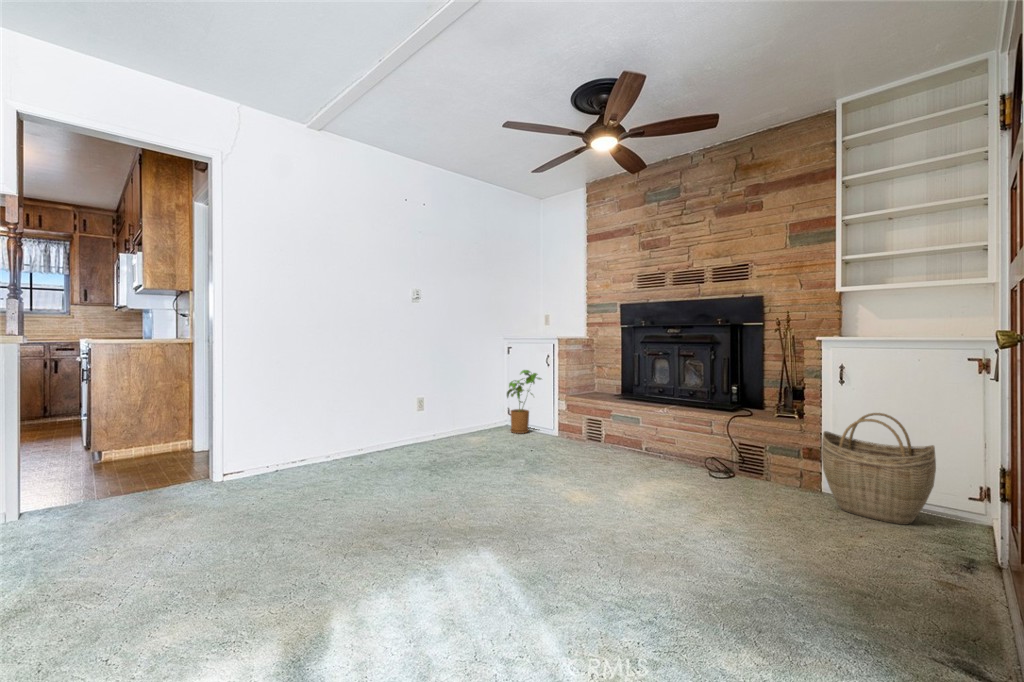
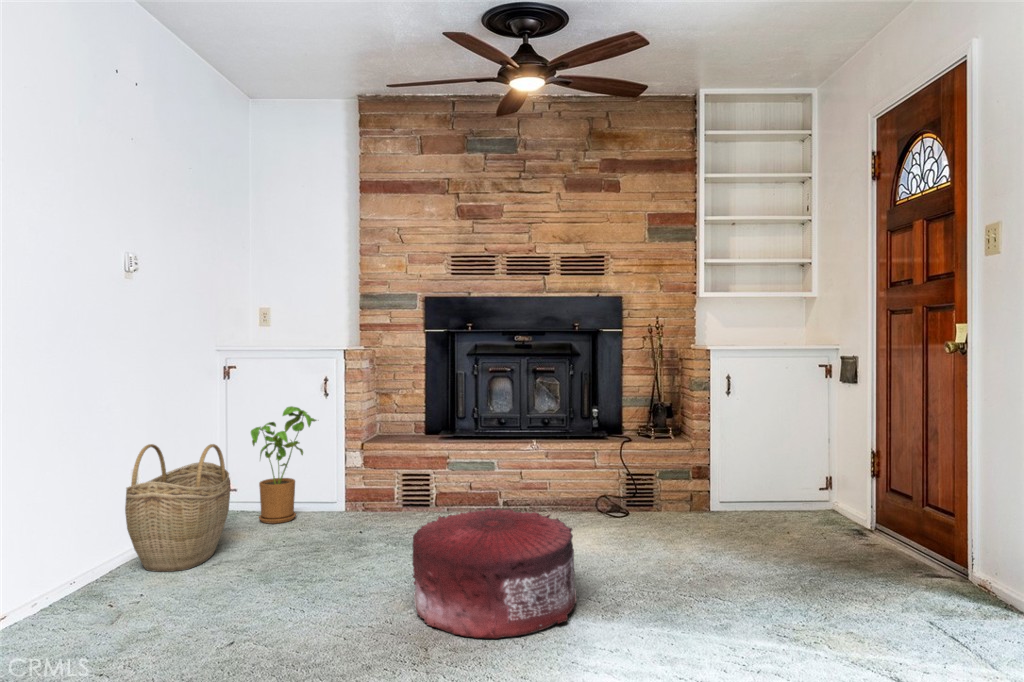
woven basket: present [821,413,936,525] -> present [125,444,230,572]
pouf: none [466,433,573,510] -> present [412,507,576,639]

